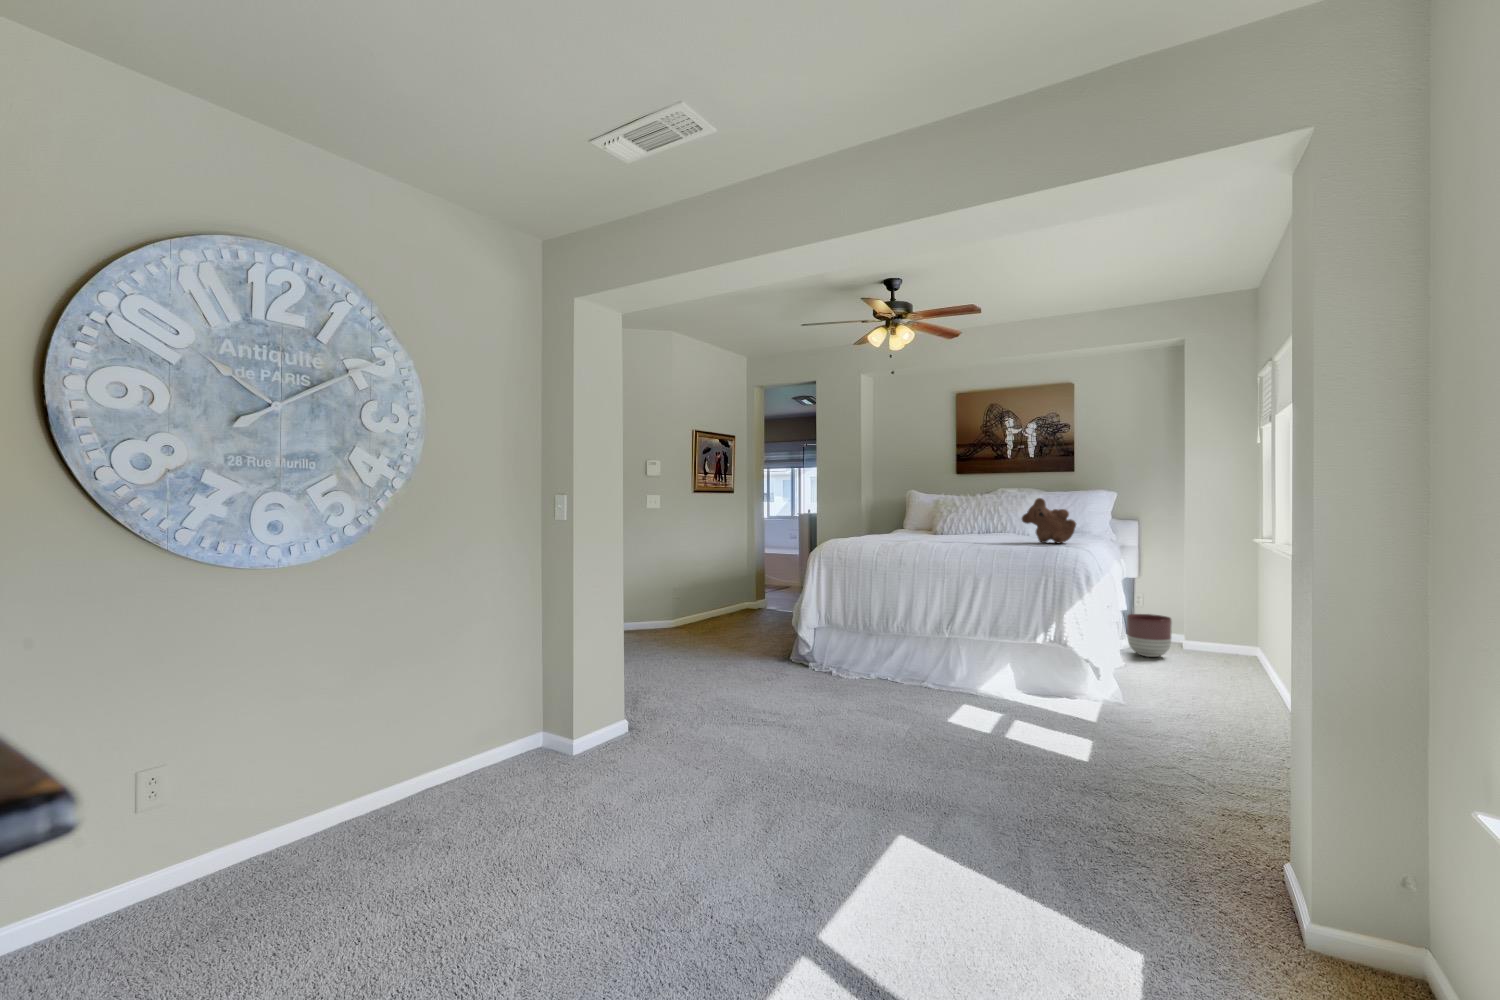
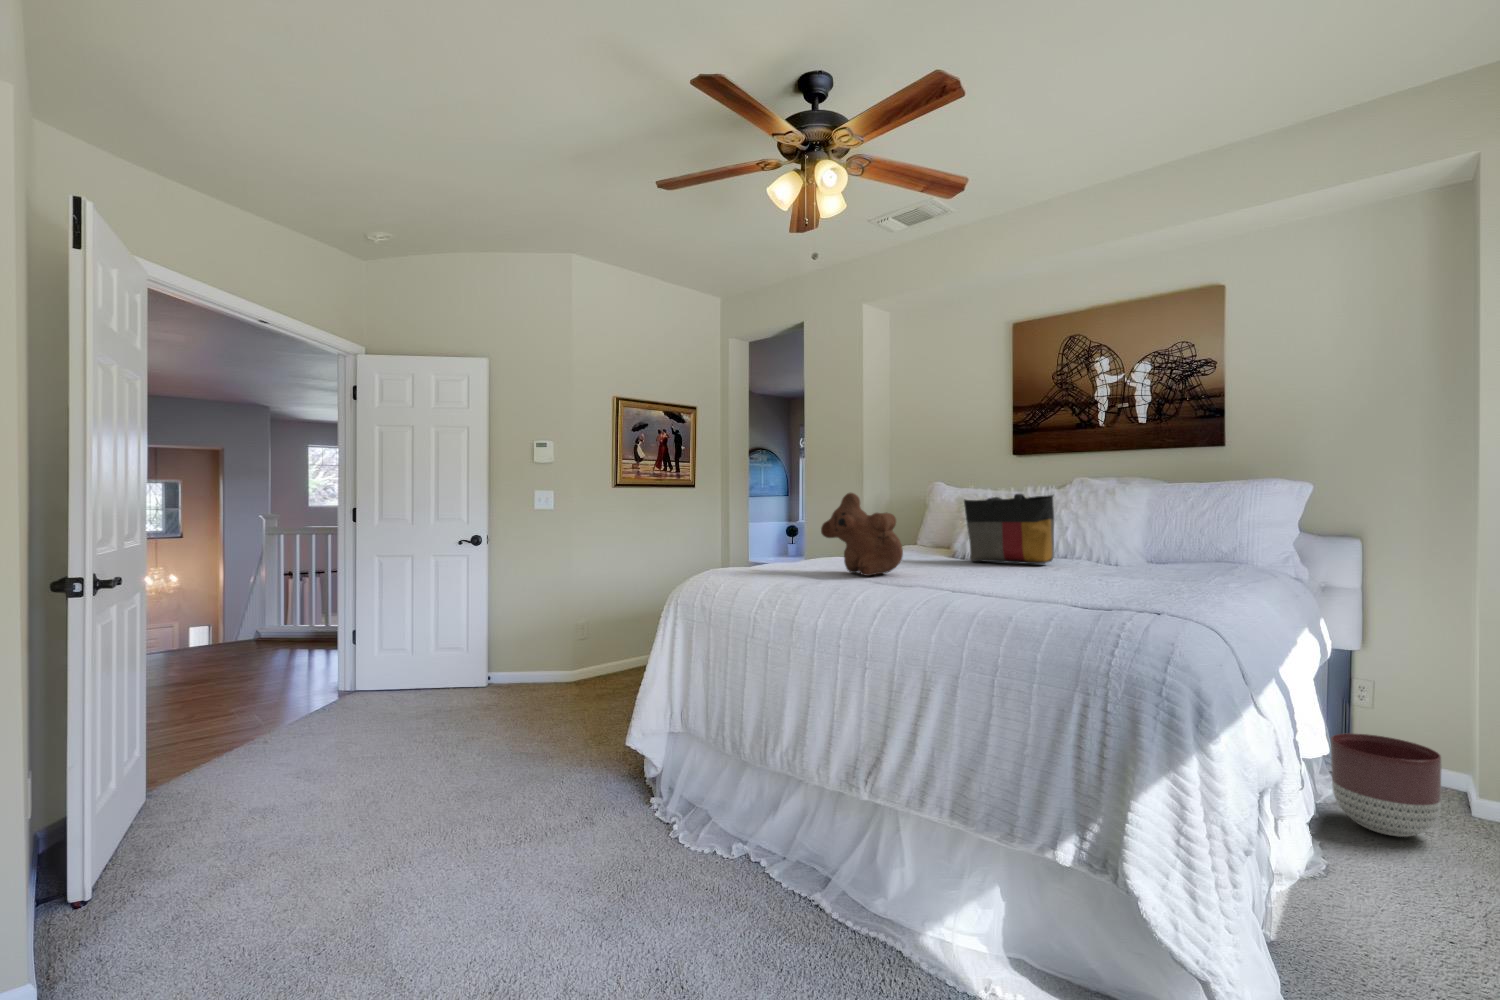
tote bag: none [950,498,1000,535] -> present [964,494,1054,564]
teddy bear: present [1022,498,1076,543] -> present [821,493,903,576]

